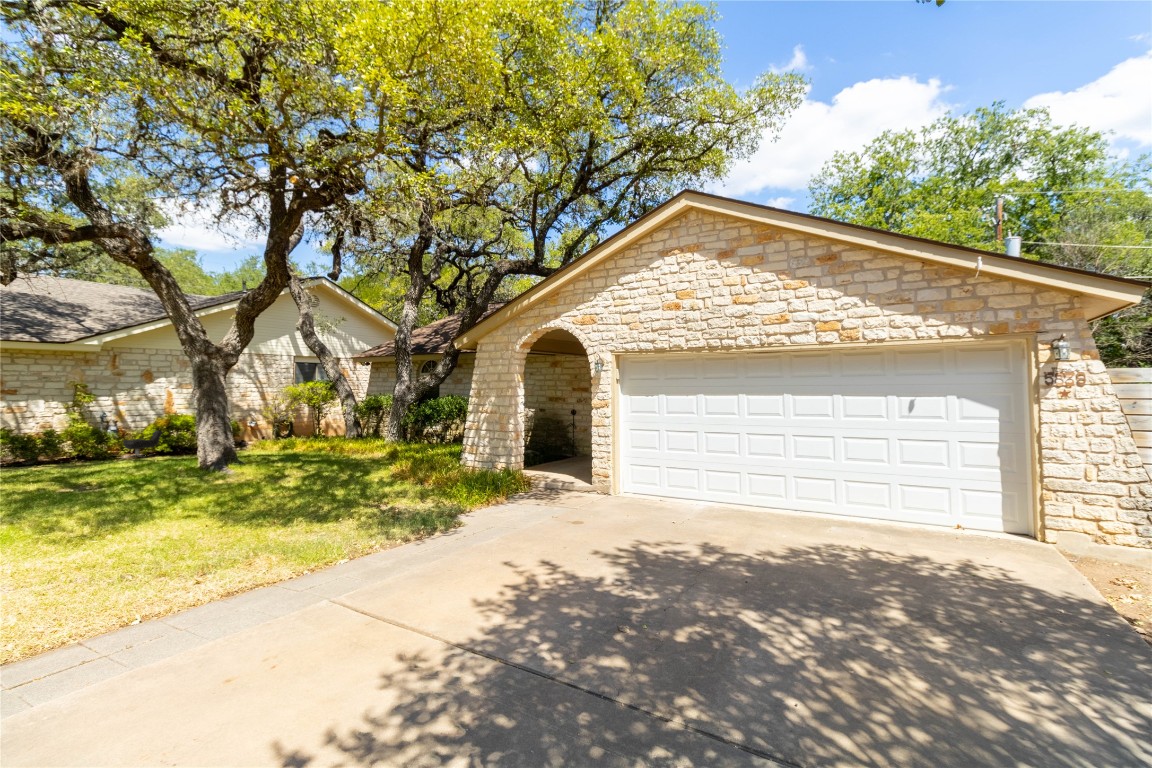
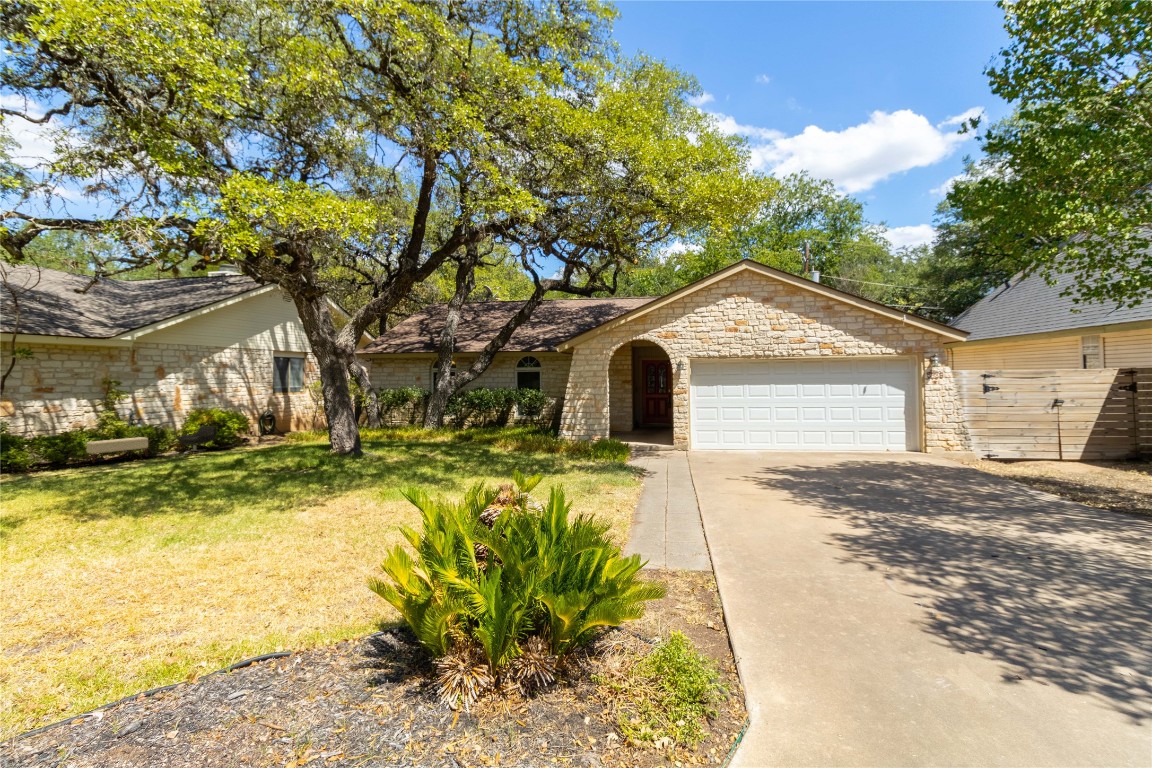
bench: none [21,440,85,464] -> present [86,437,148,463]

